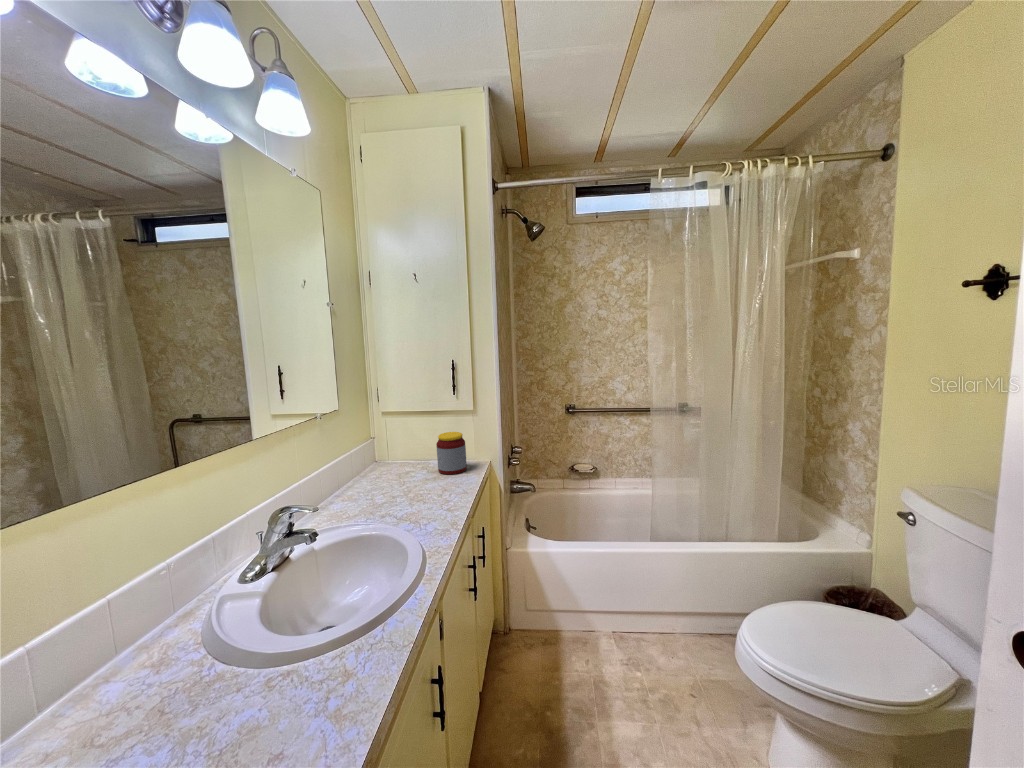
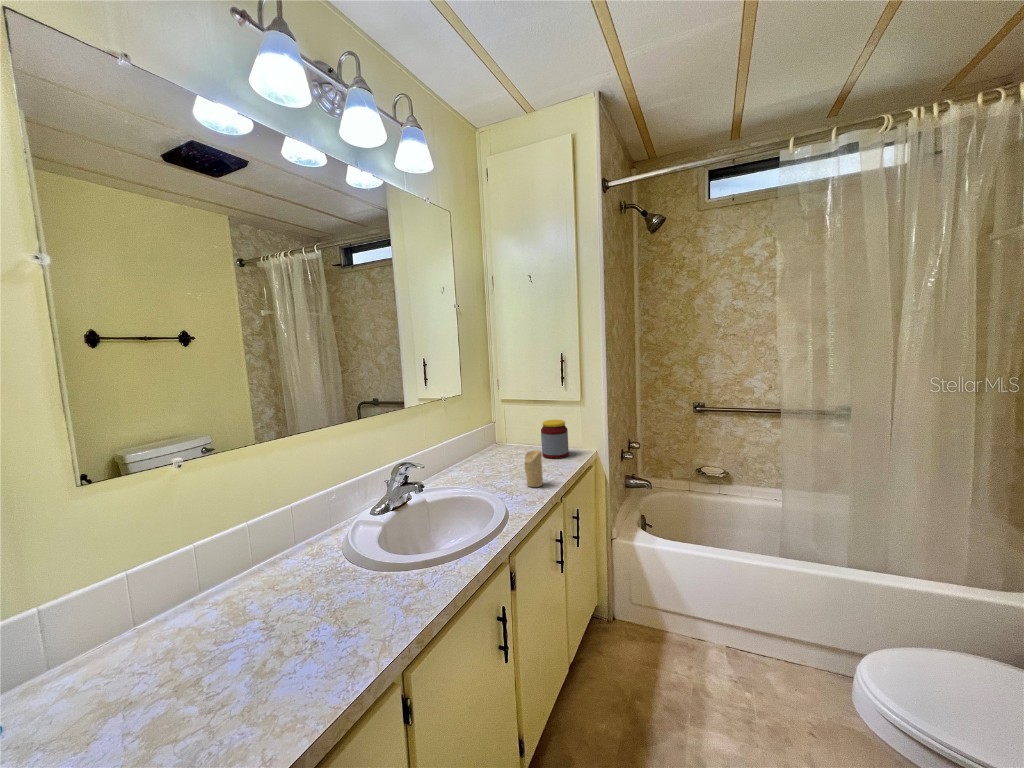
candle: none [432,469,453,511] -> present [524,450,543,487]

